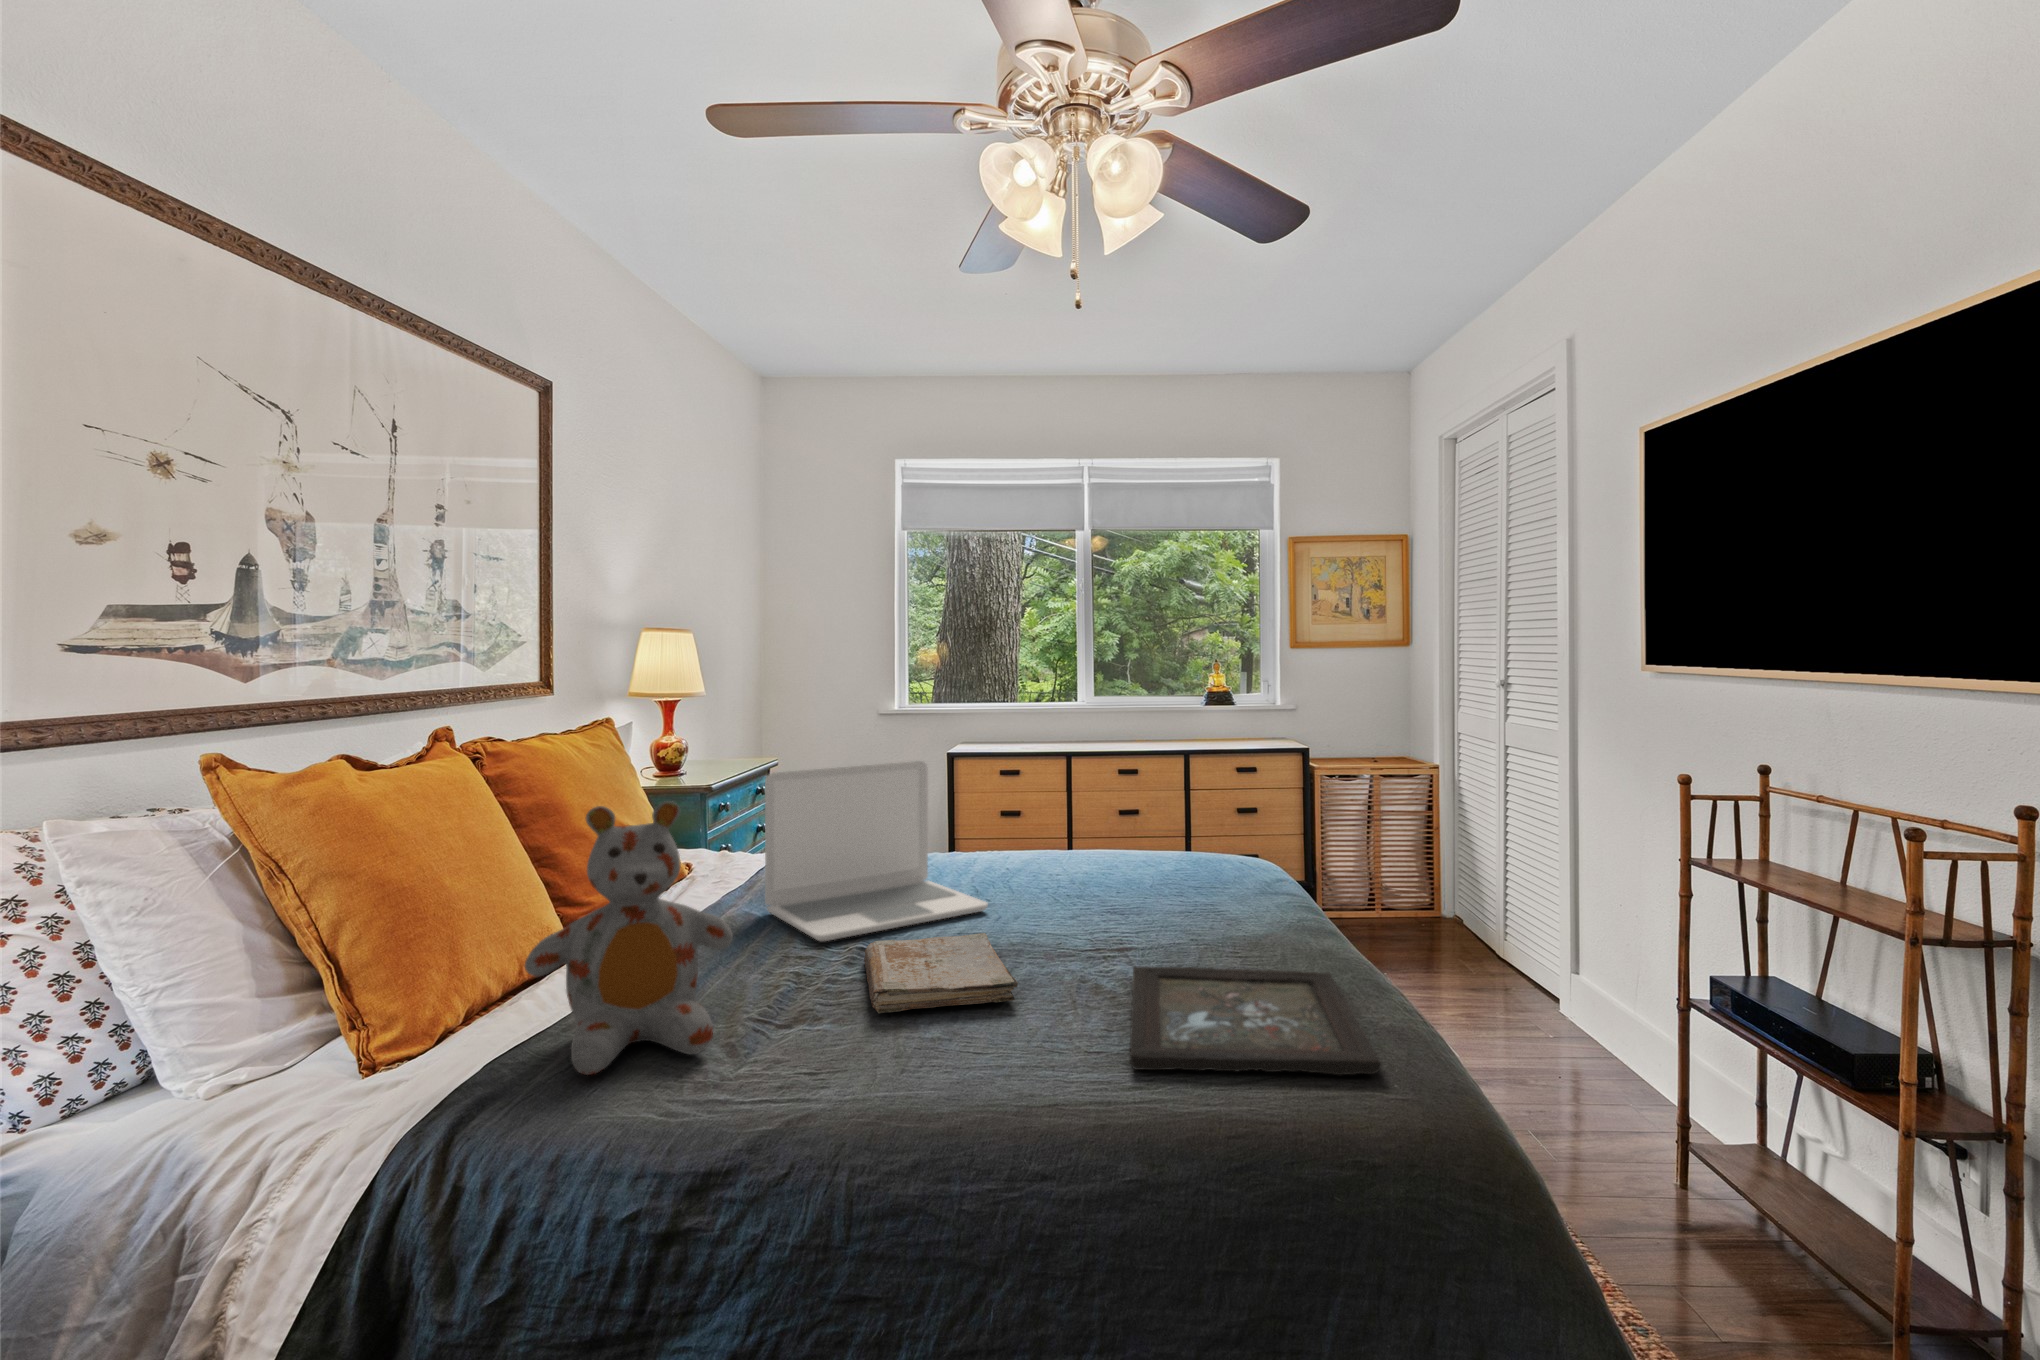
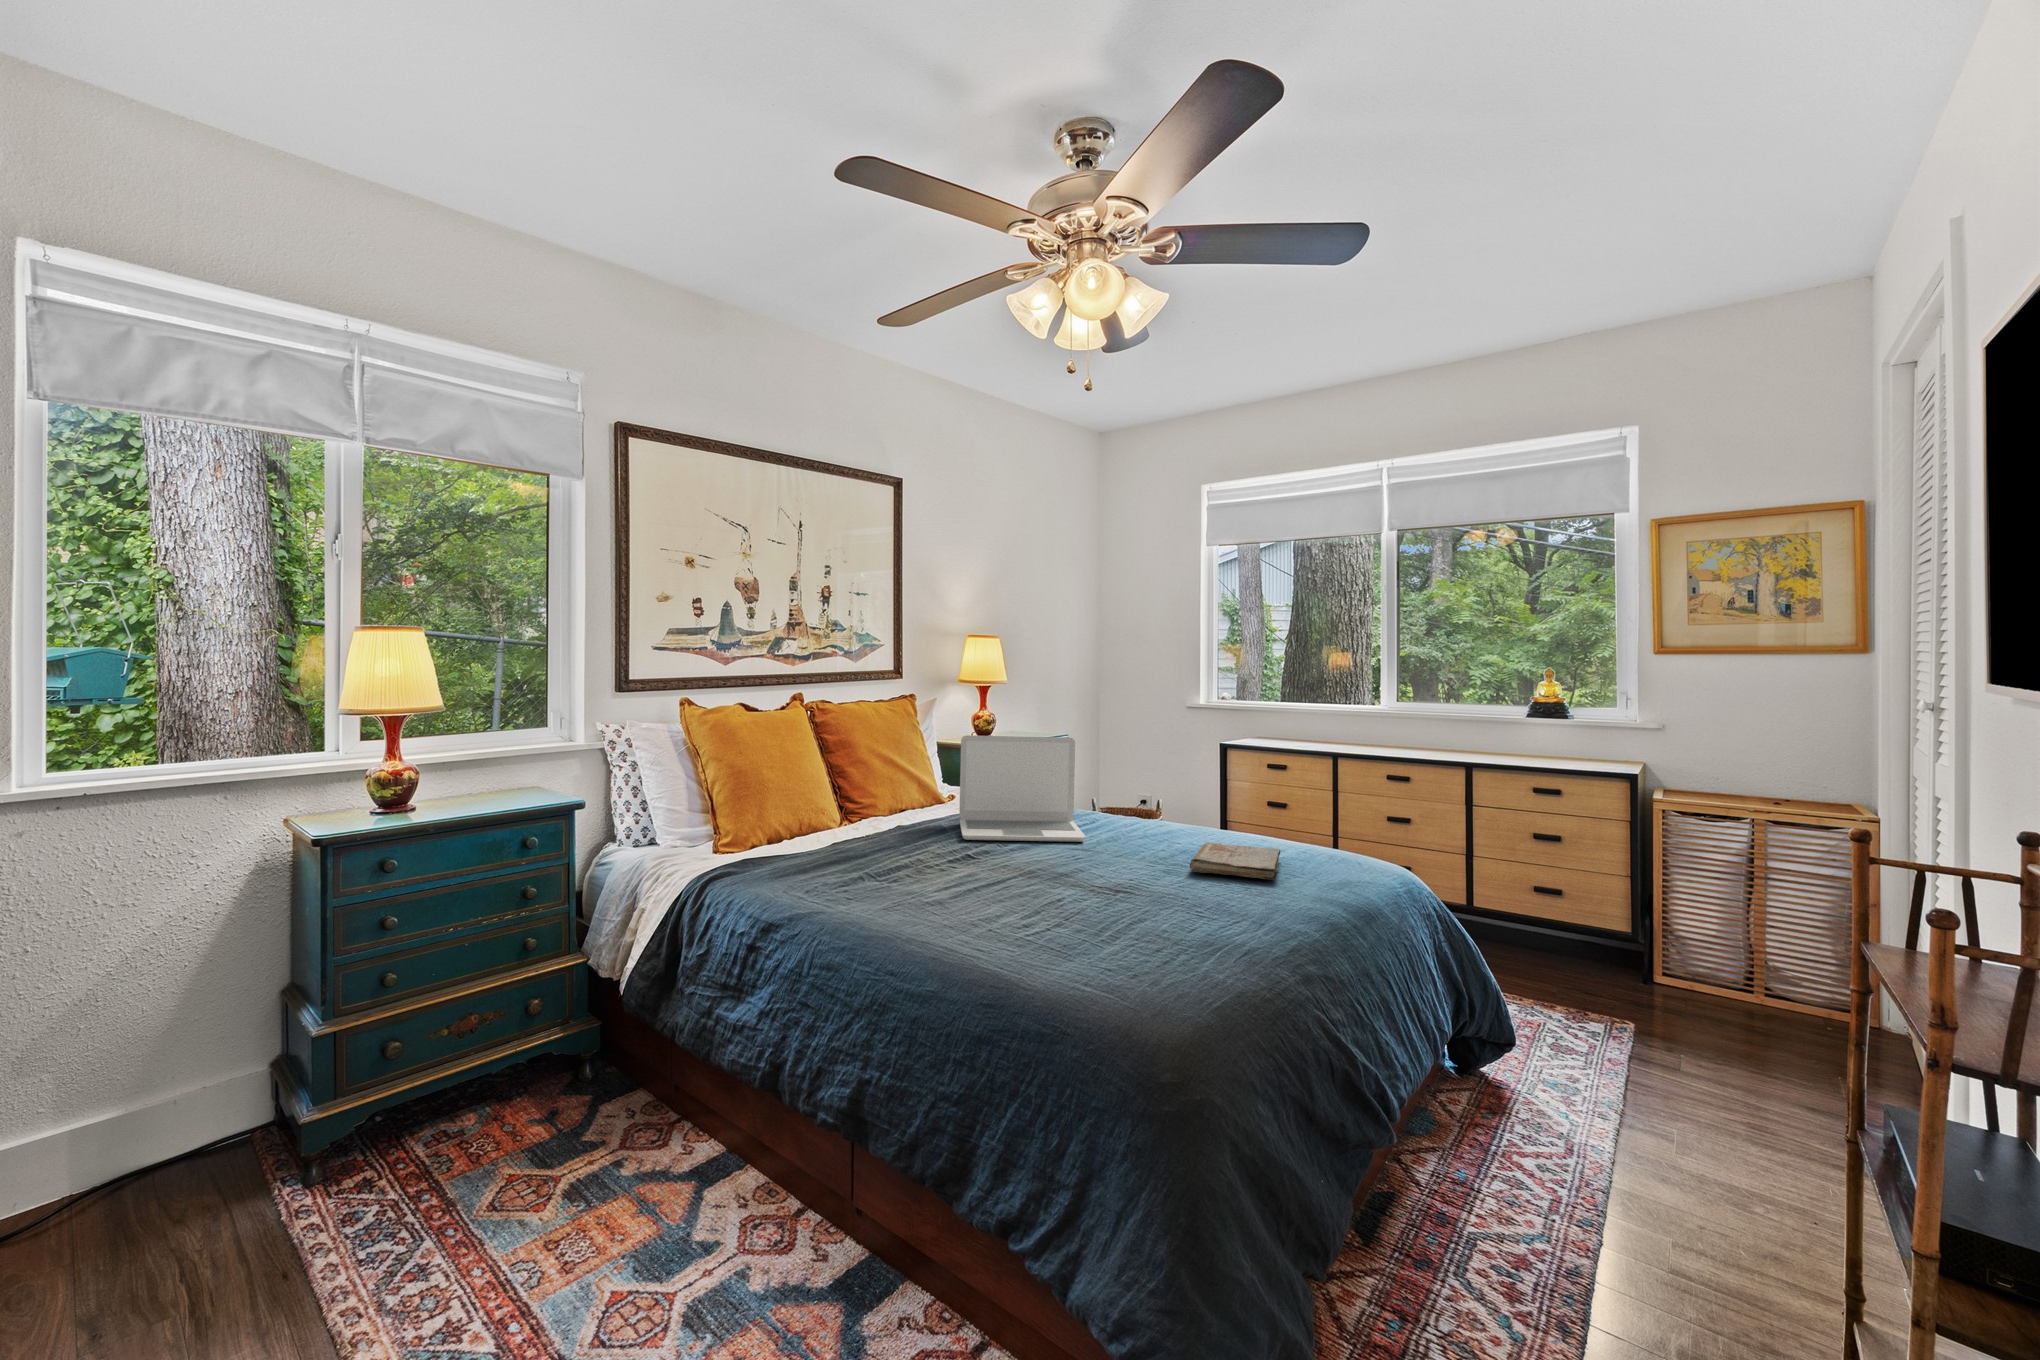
stuffed bear: present [524,801,733,1075] -> none [785,738,883,868]
book: present [864,933,1018,1013] -> present [1190,842,1280,880]
tray: present [1130,966,1381,1075] -> none [1025,877,1229,941]

